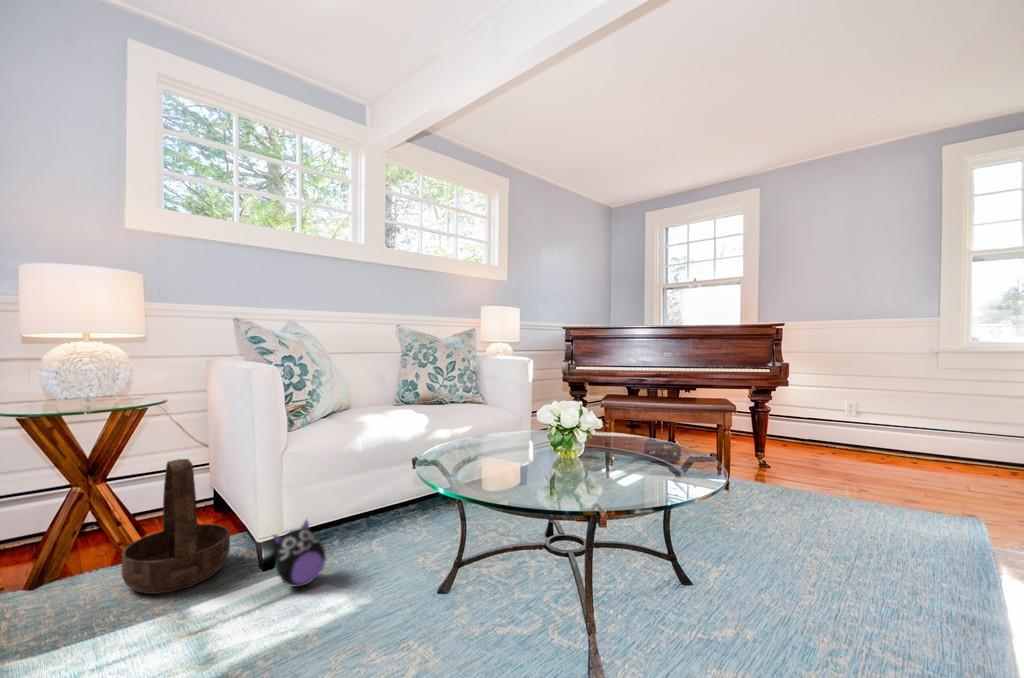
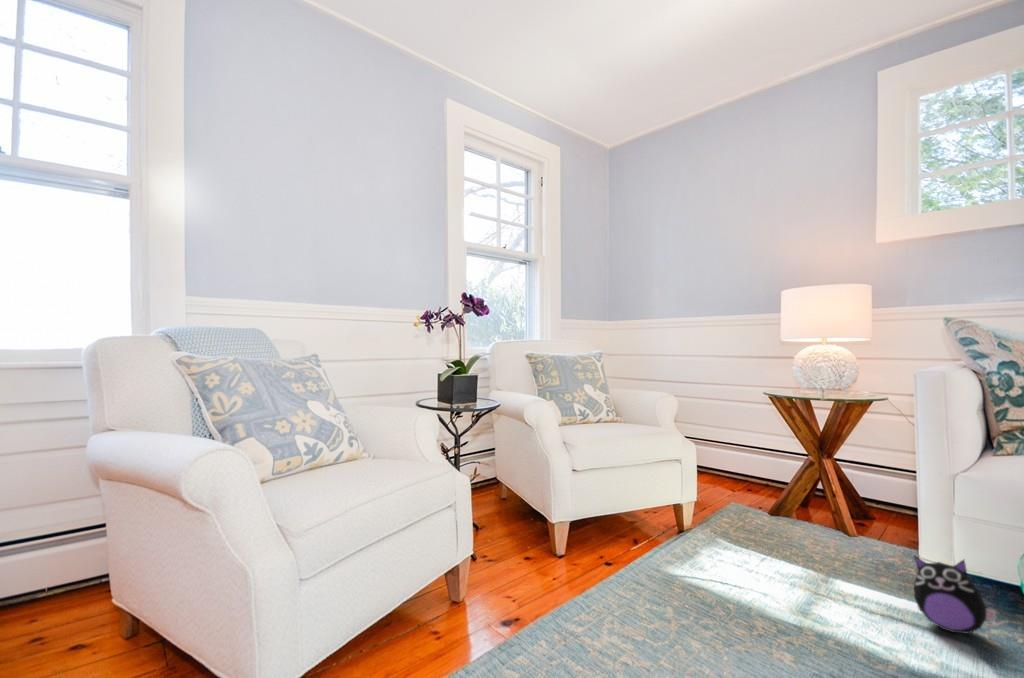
basket: present [121,459,230,594] -> none [813,452,911,571]

